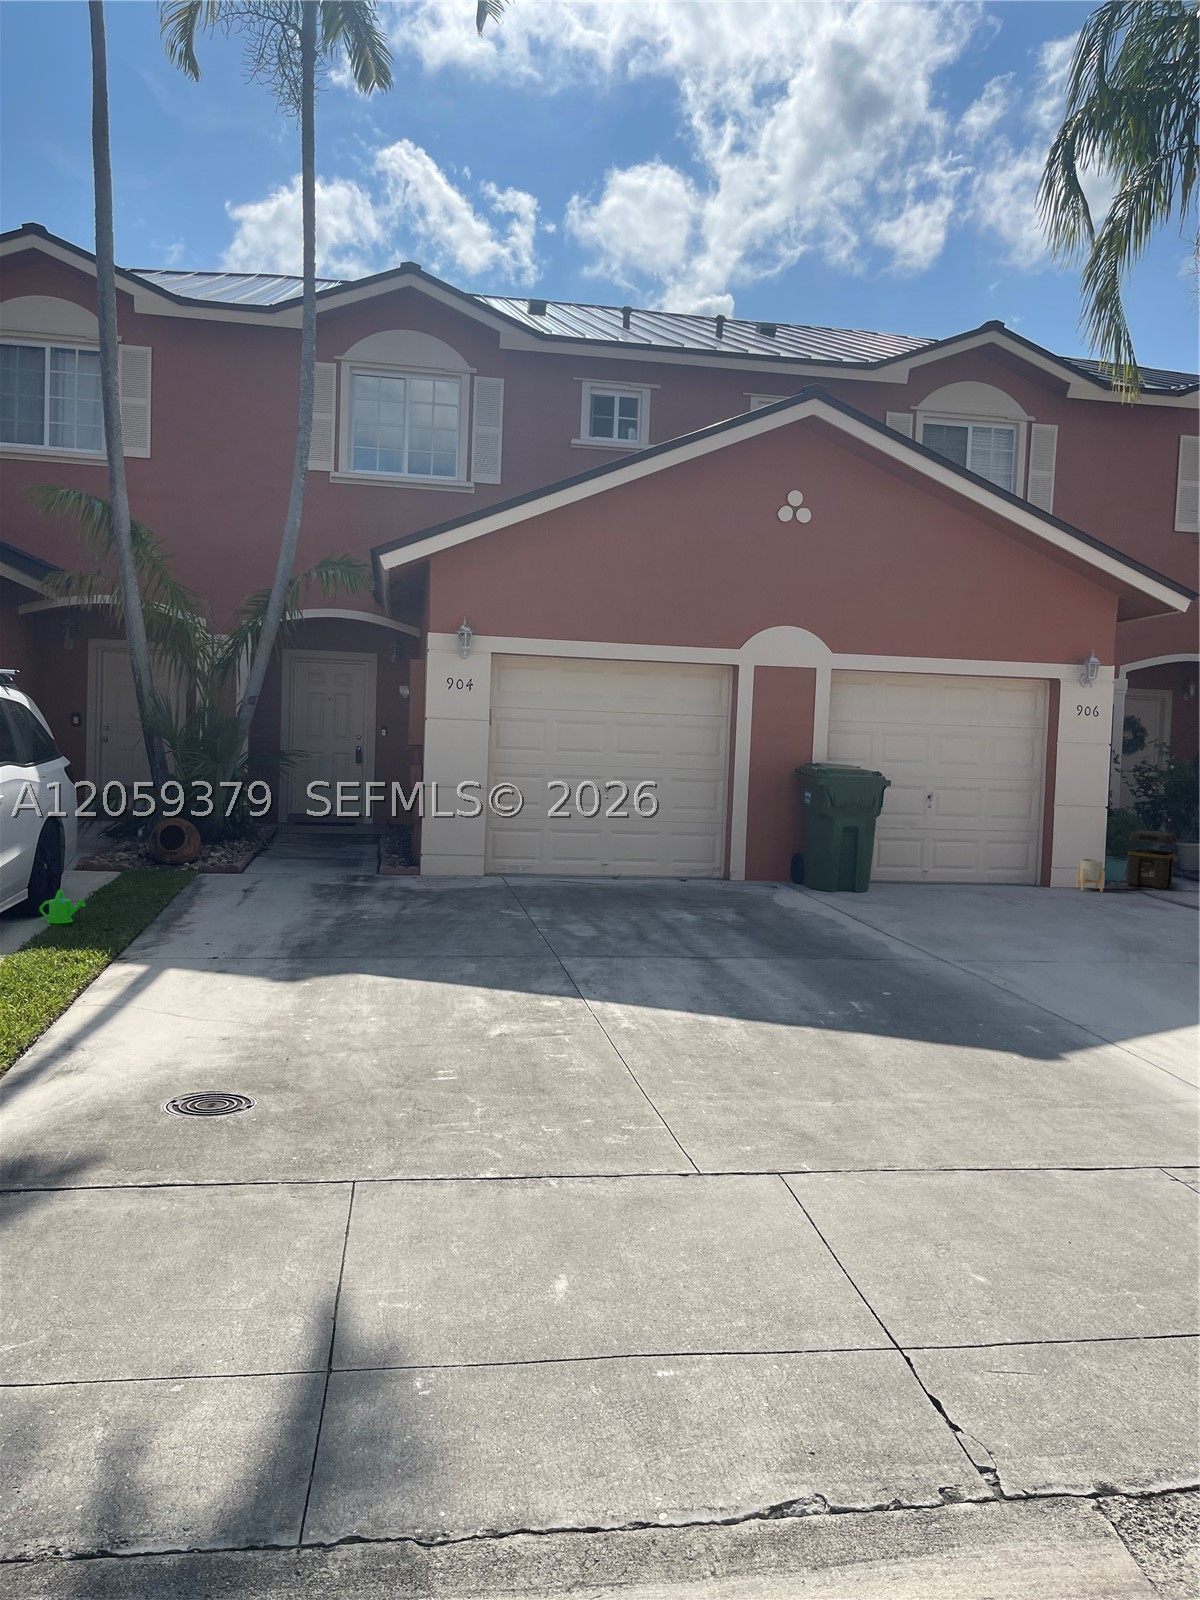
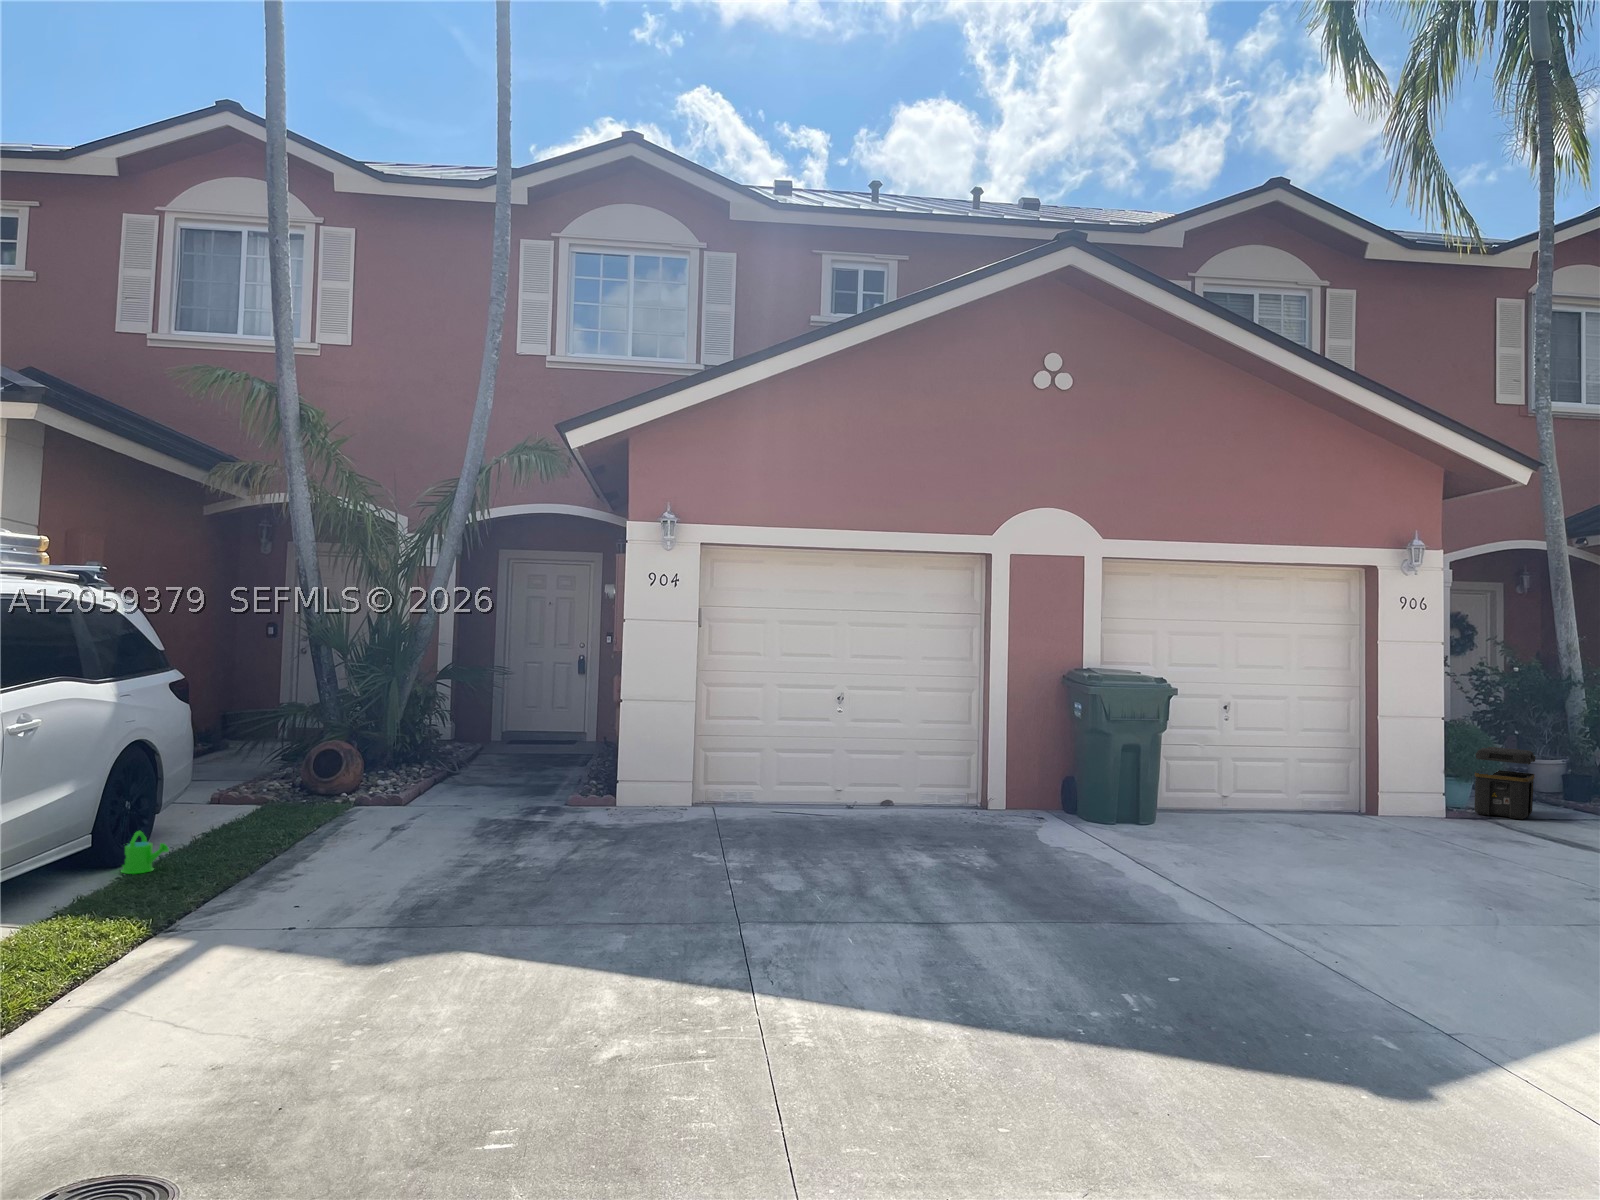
planter: present [1076,859,1104,892] -> none [1413,783,1448,824]

